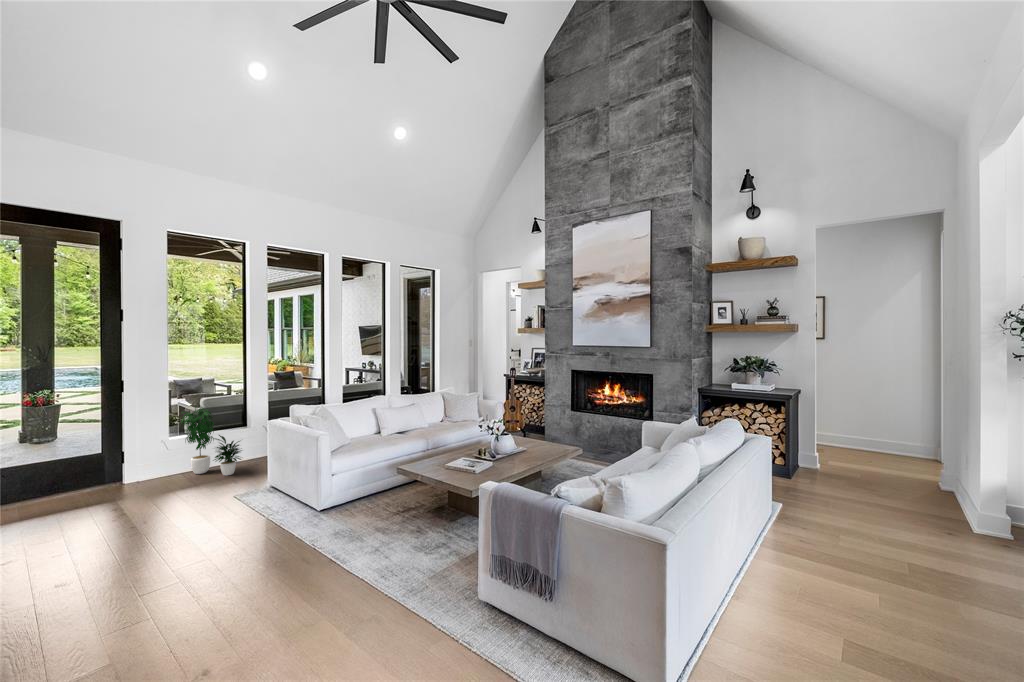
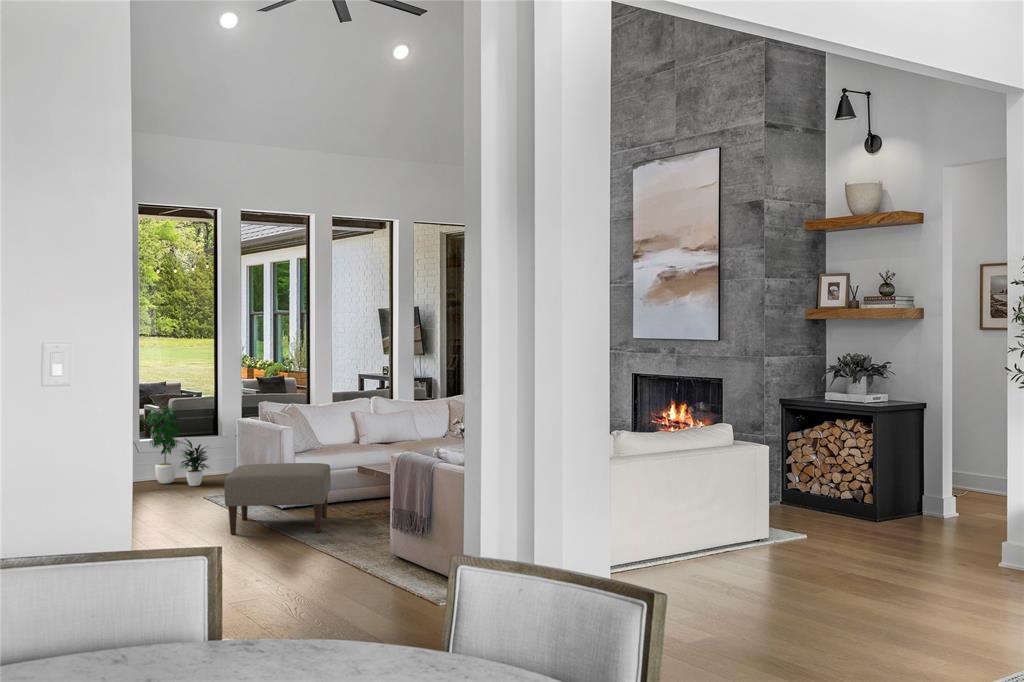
ottoman: none [265,467,374,562] -> present [225,463,331,534]

